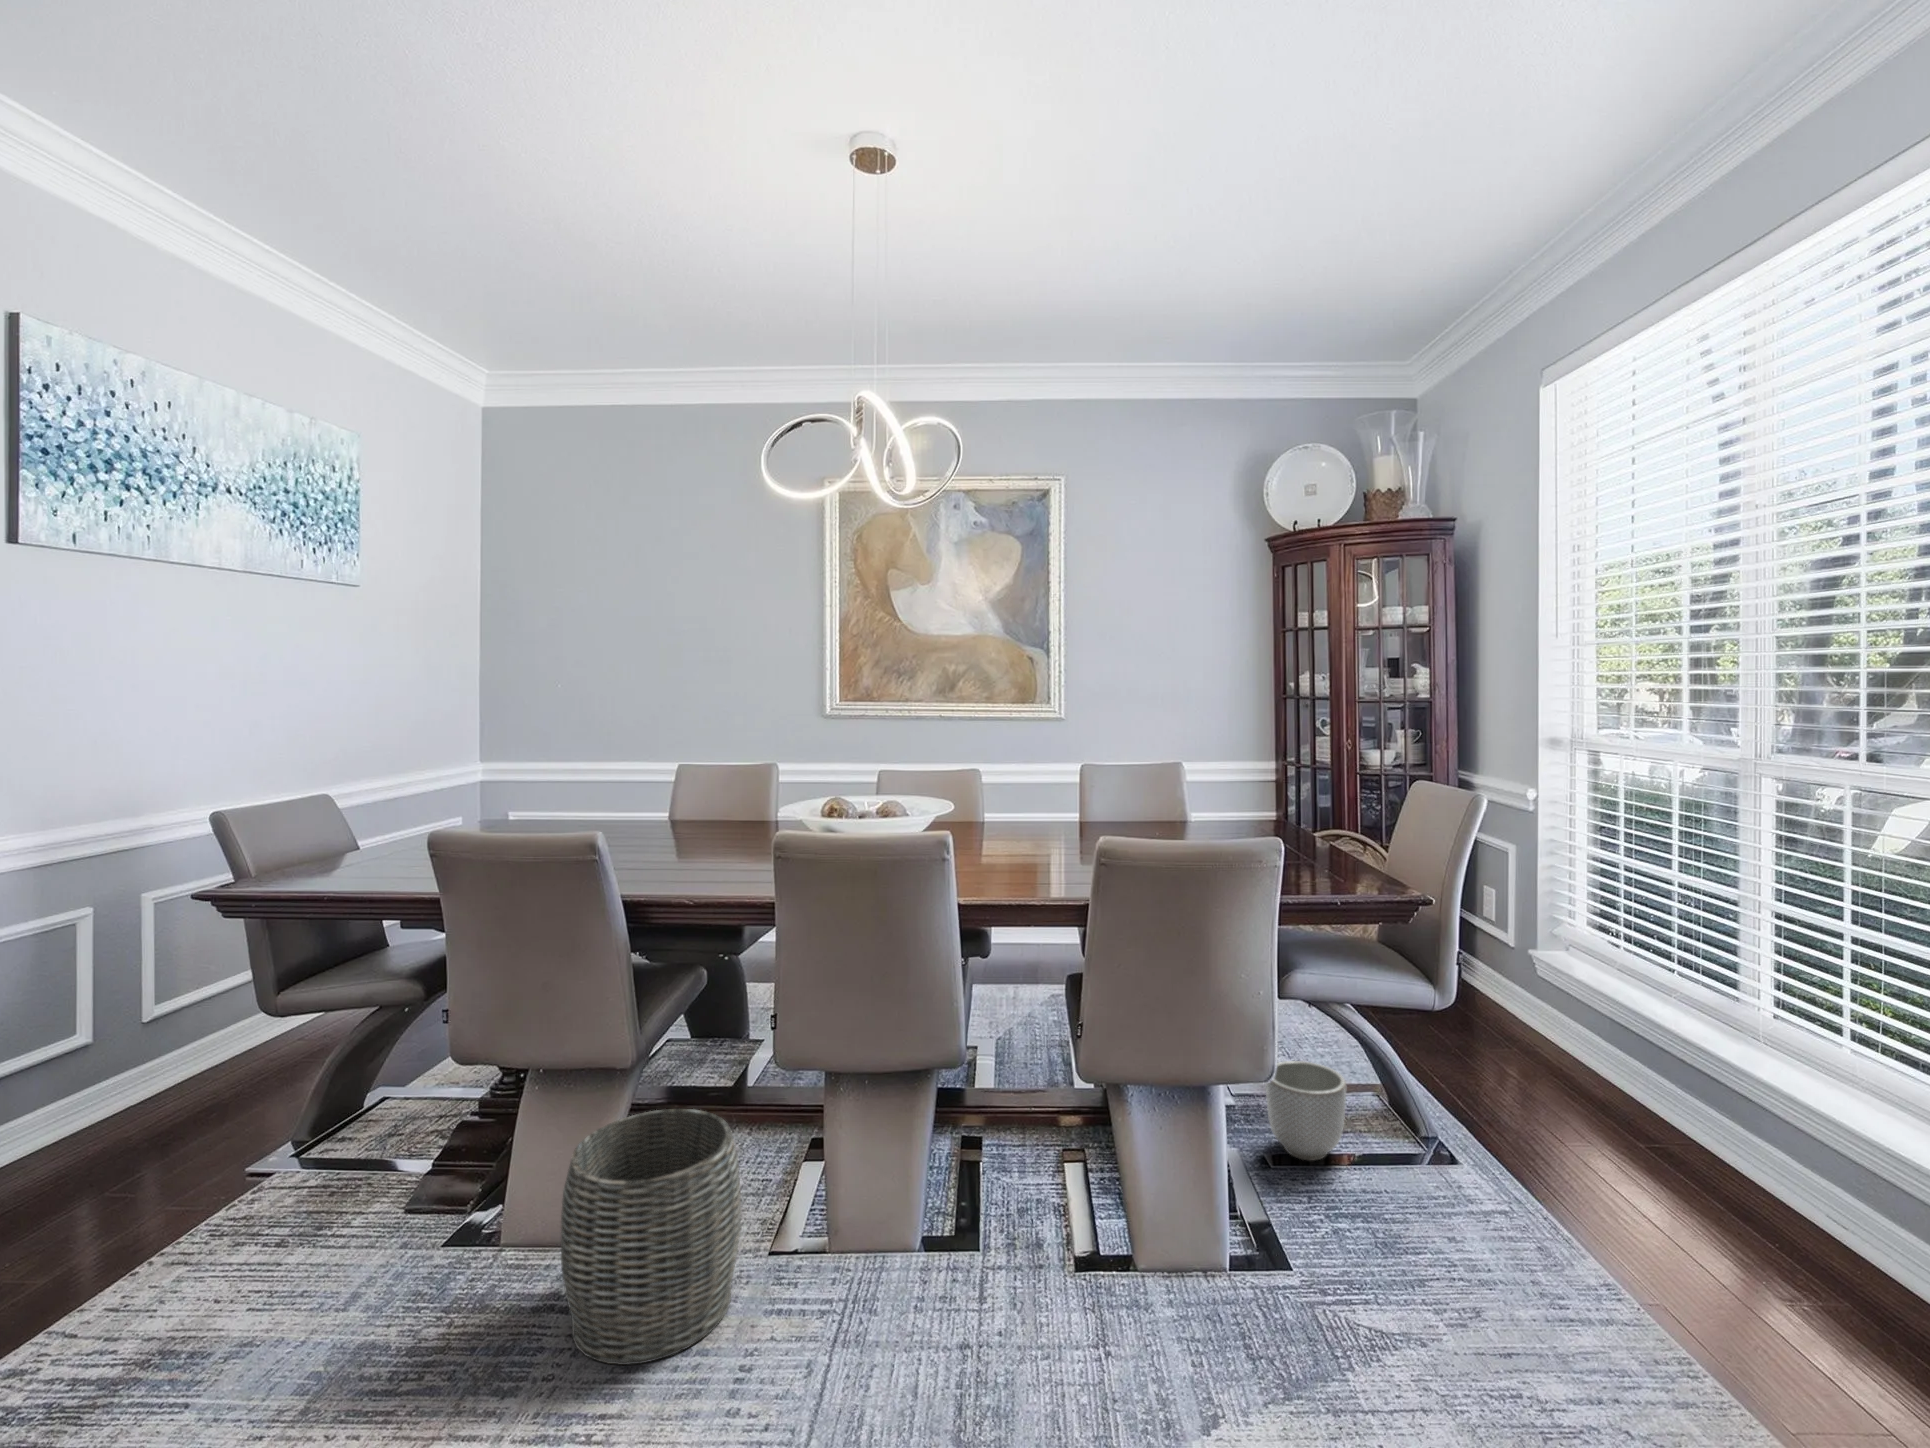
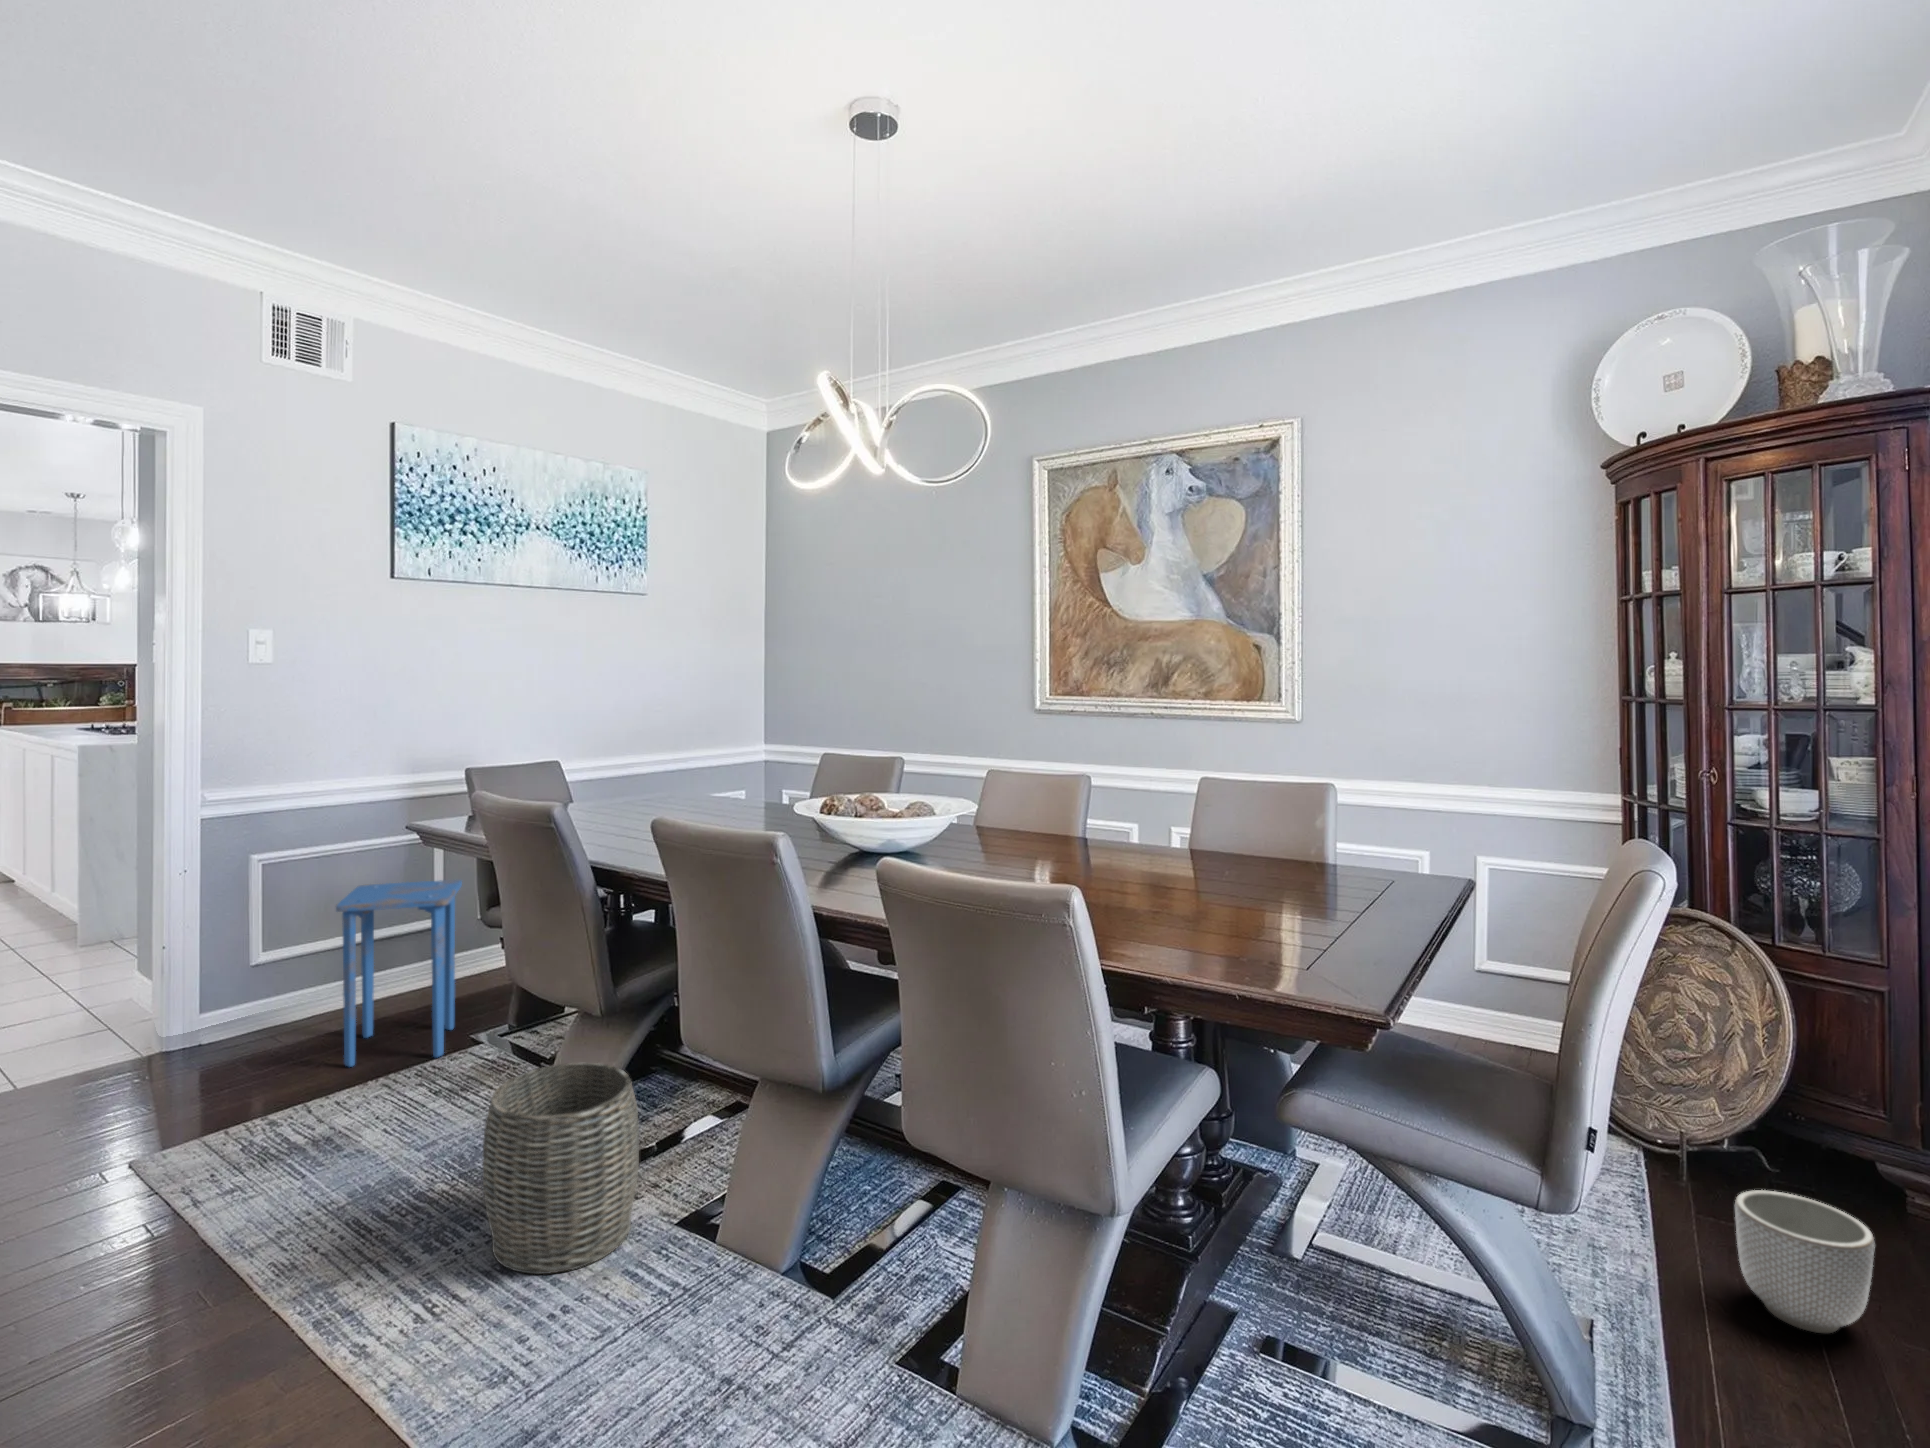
side table: none [26,958,240,1253] -> present [336,880,462,1067]
planter: present [1266,1061,1346,1161] -> present [1735,1190,1875,1333]

